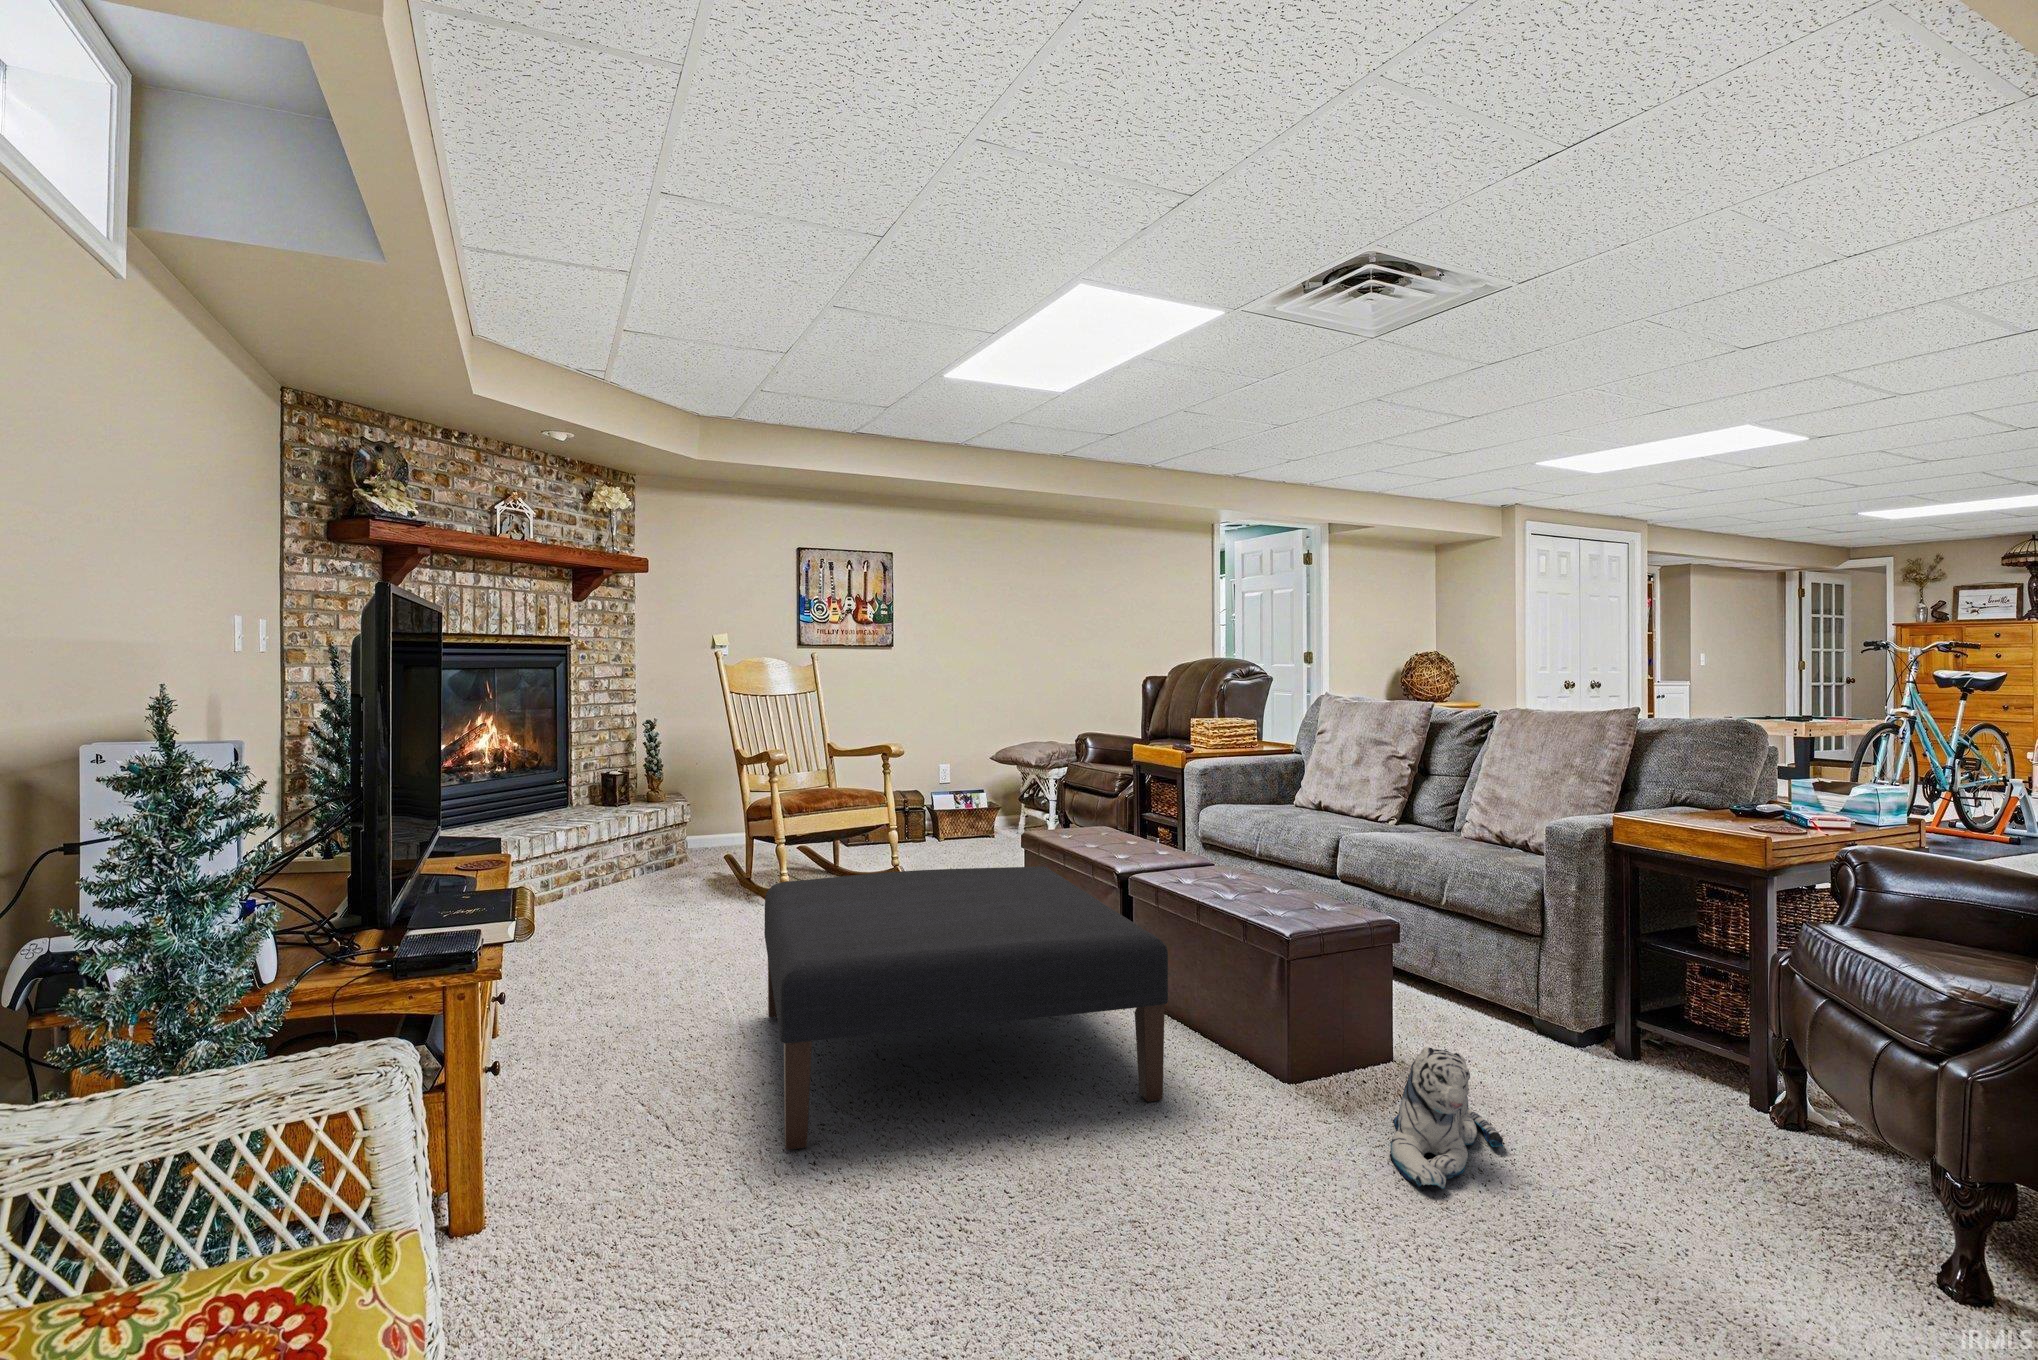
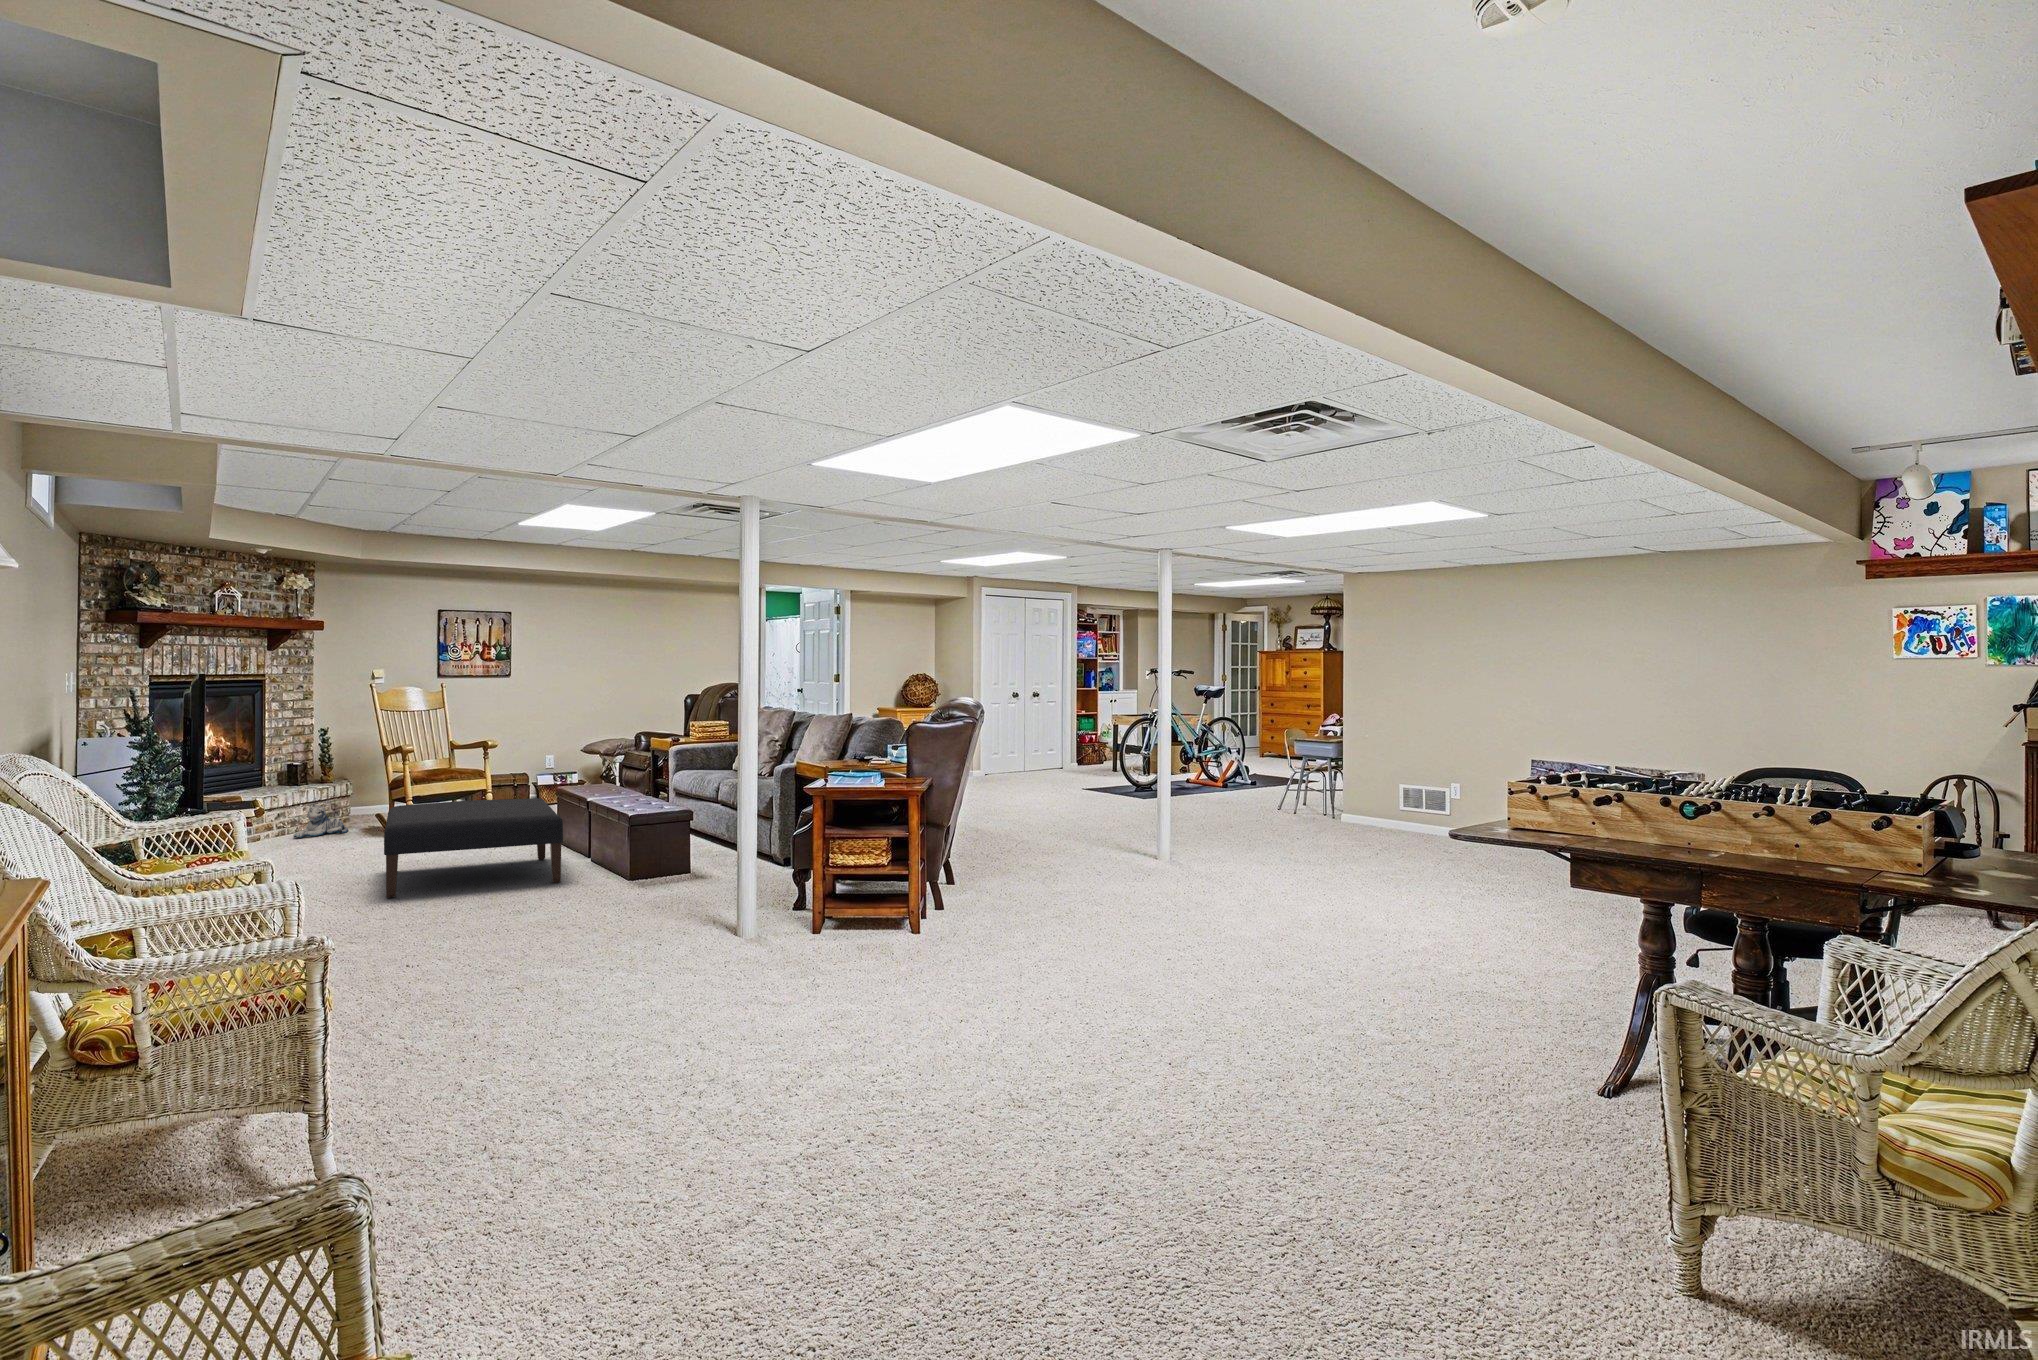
plush toy: present [1390,1047,1504,1189] -> present [293,805,349,838]

